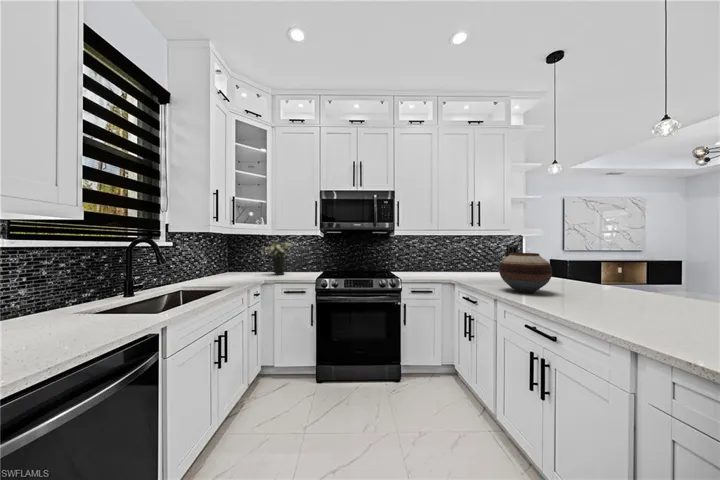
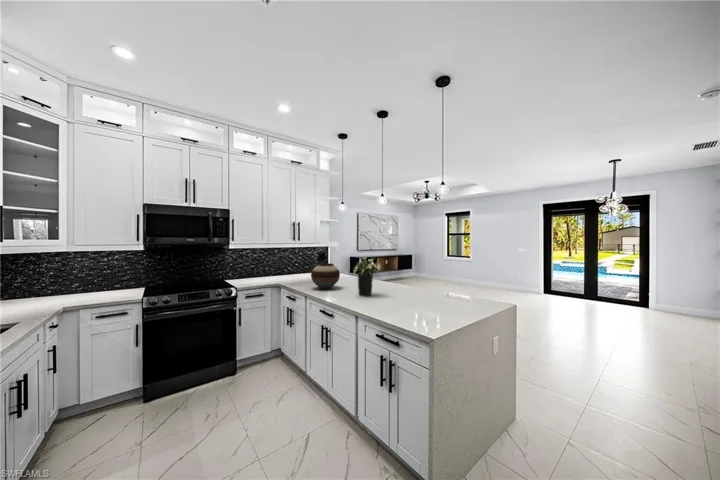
flower arrangement: present [262,241,292,275] -> present [353,257,381,296]

